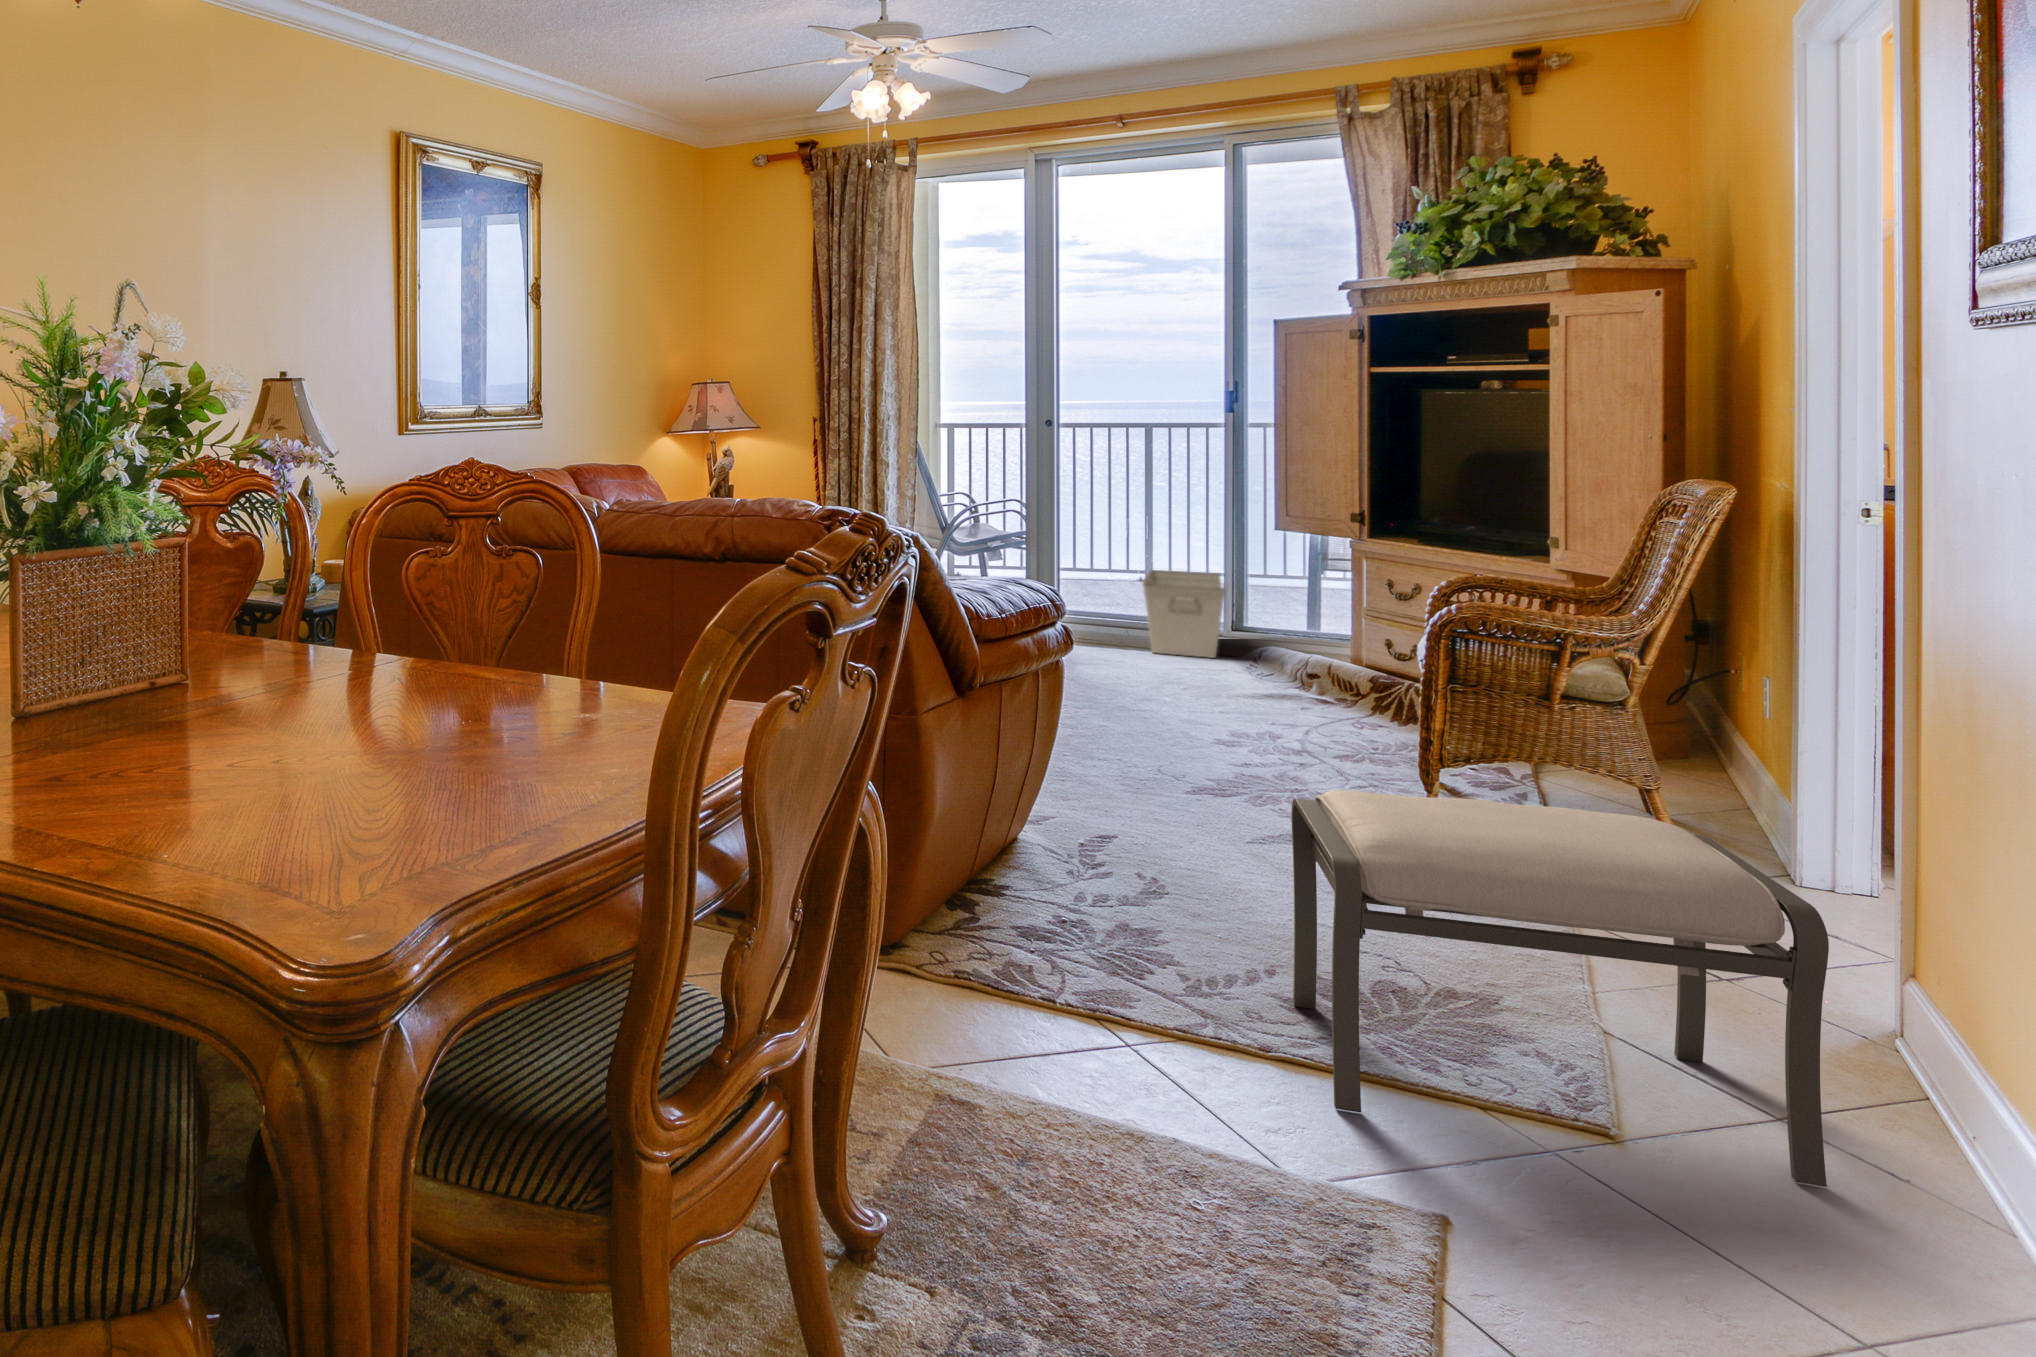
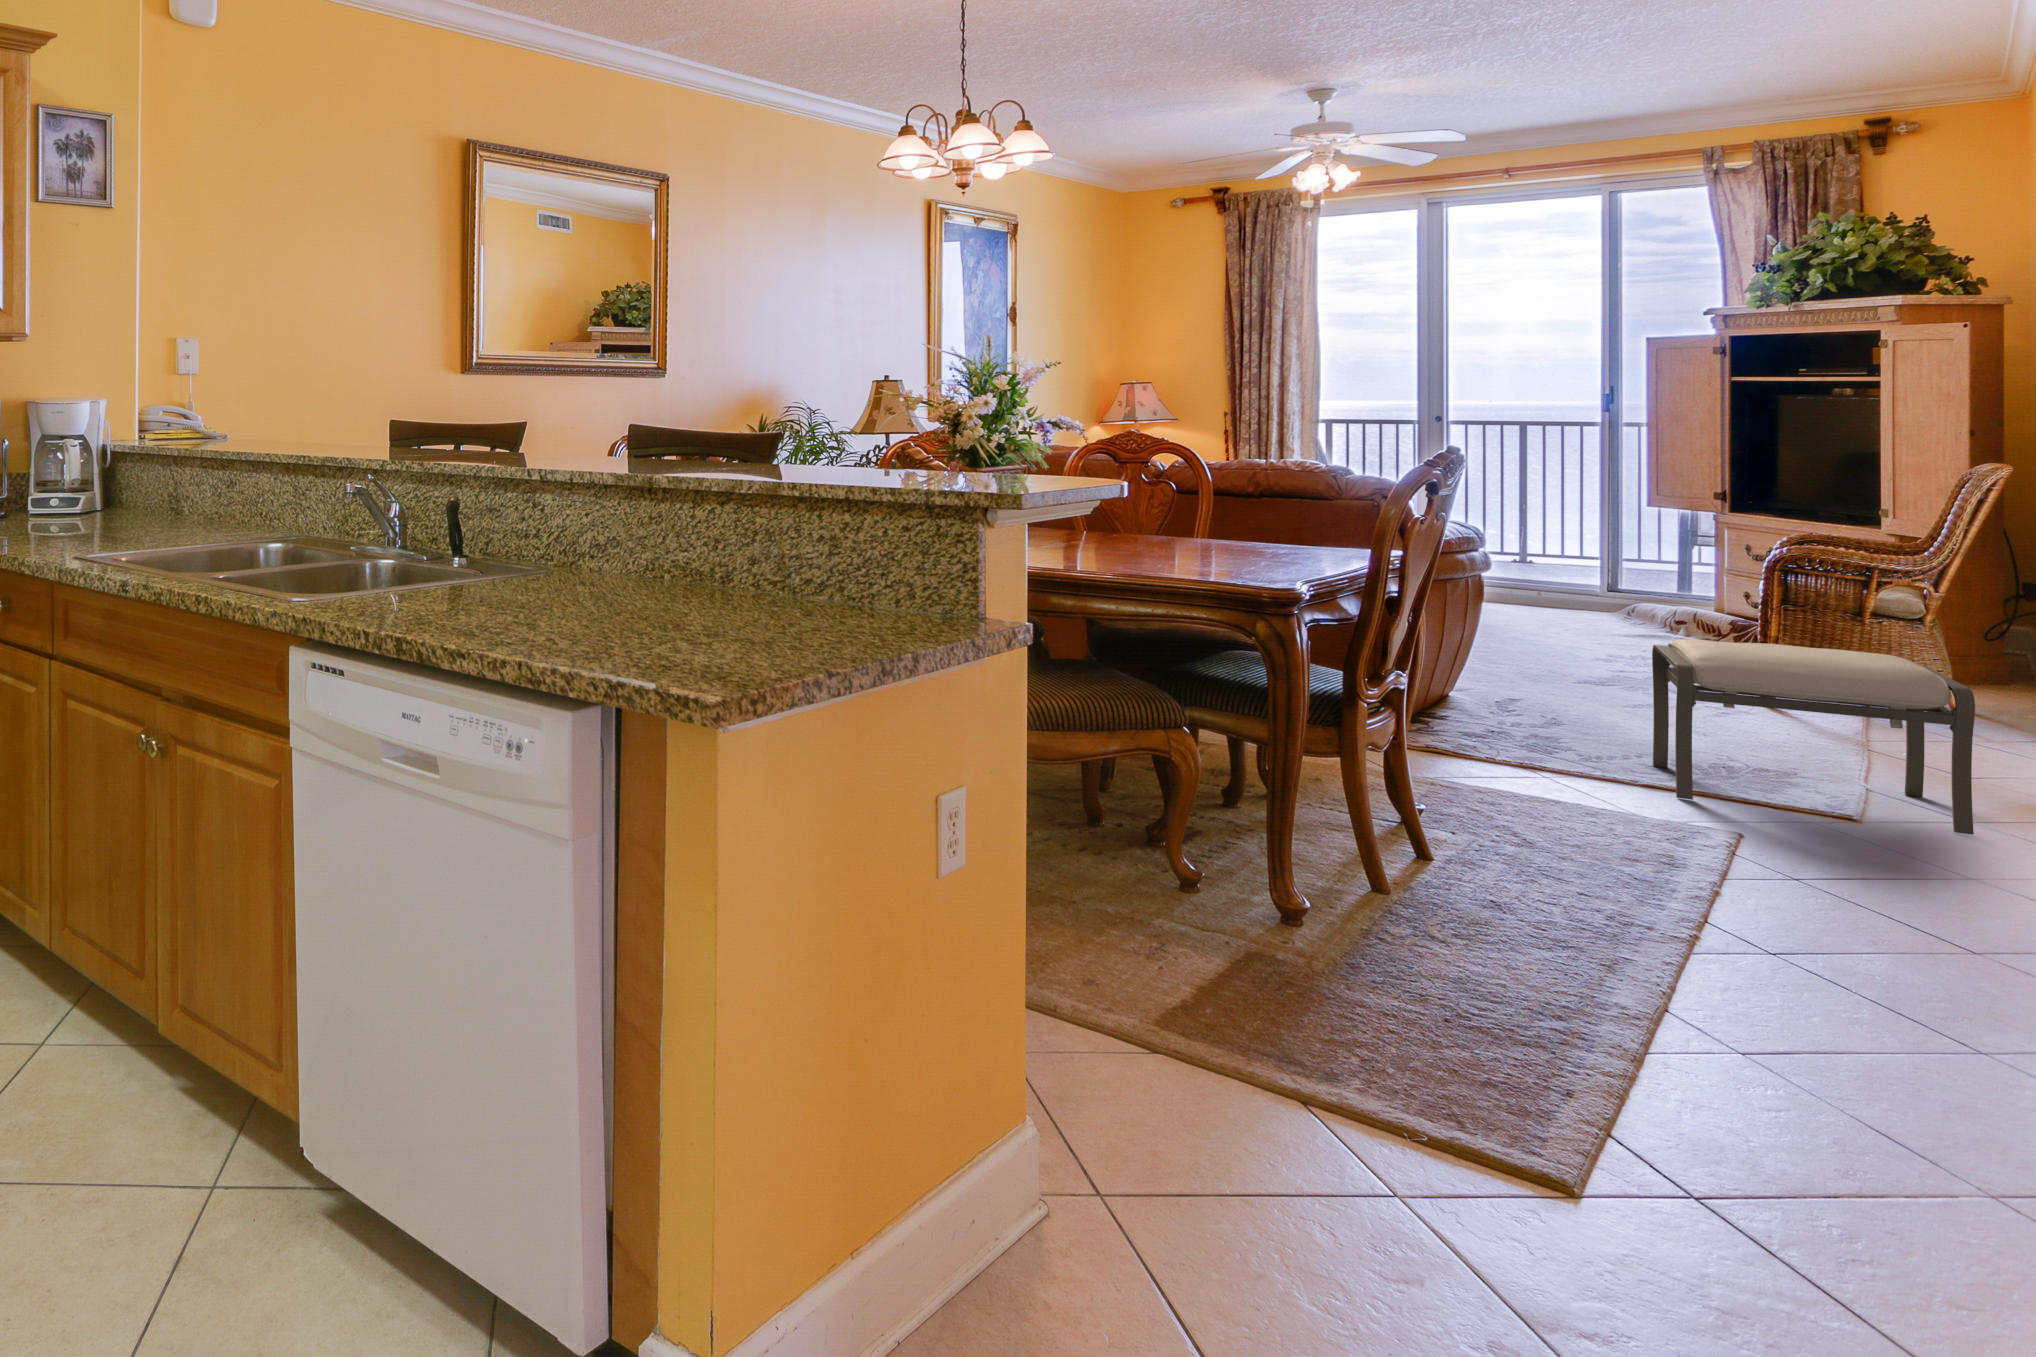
storage bin: present [1143,570,1226,658] -> none [1523,538,1601,607]

